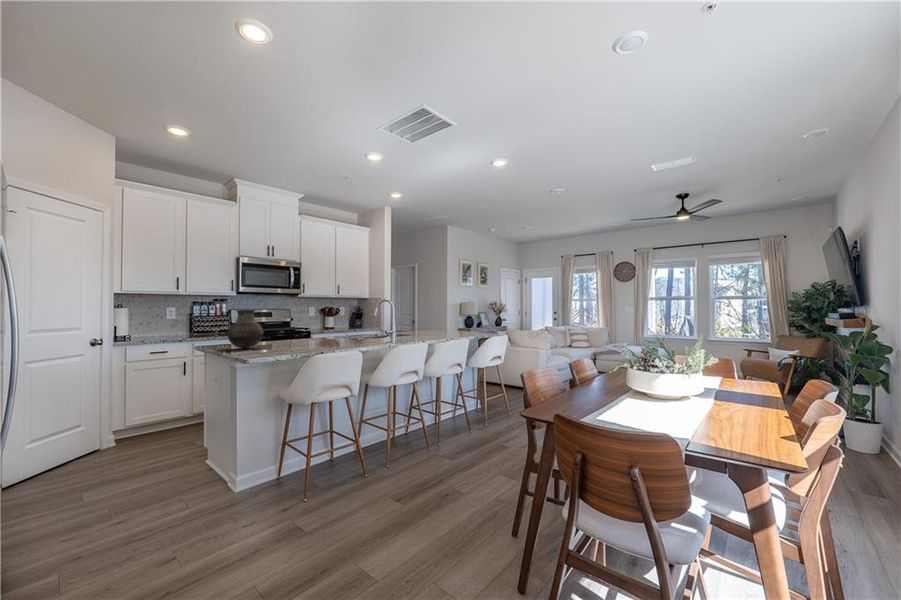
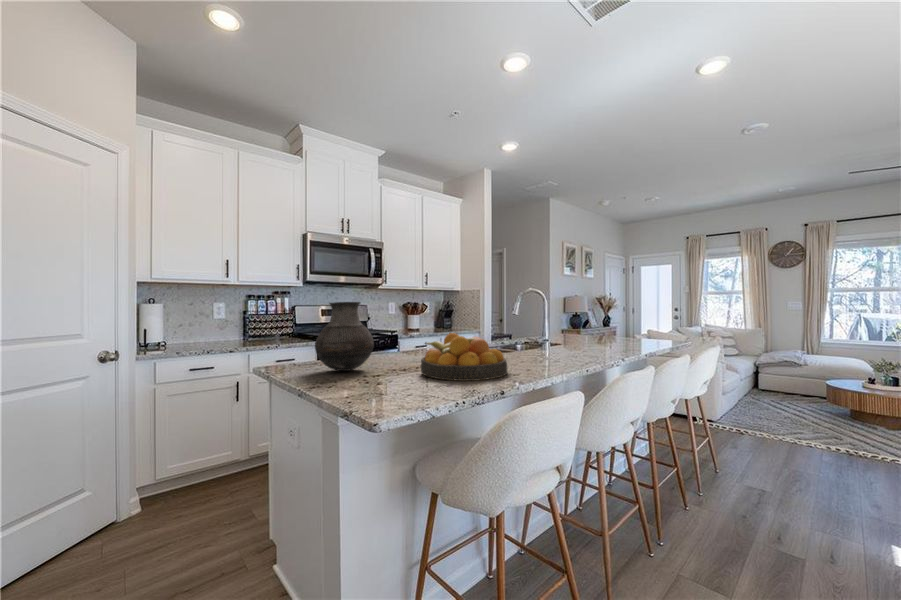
fruit bowl: none [285,327,333,351] -> present [421,333,507,381]

